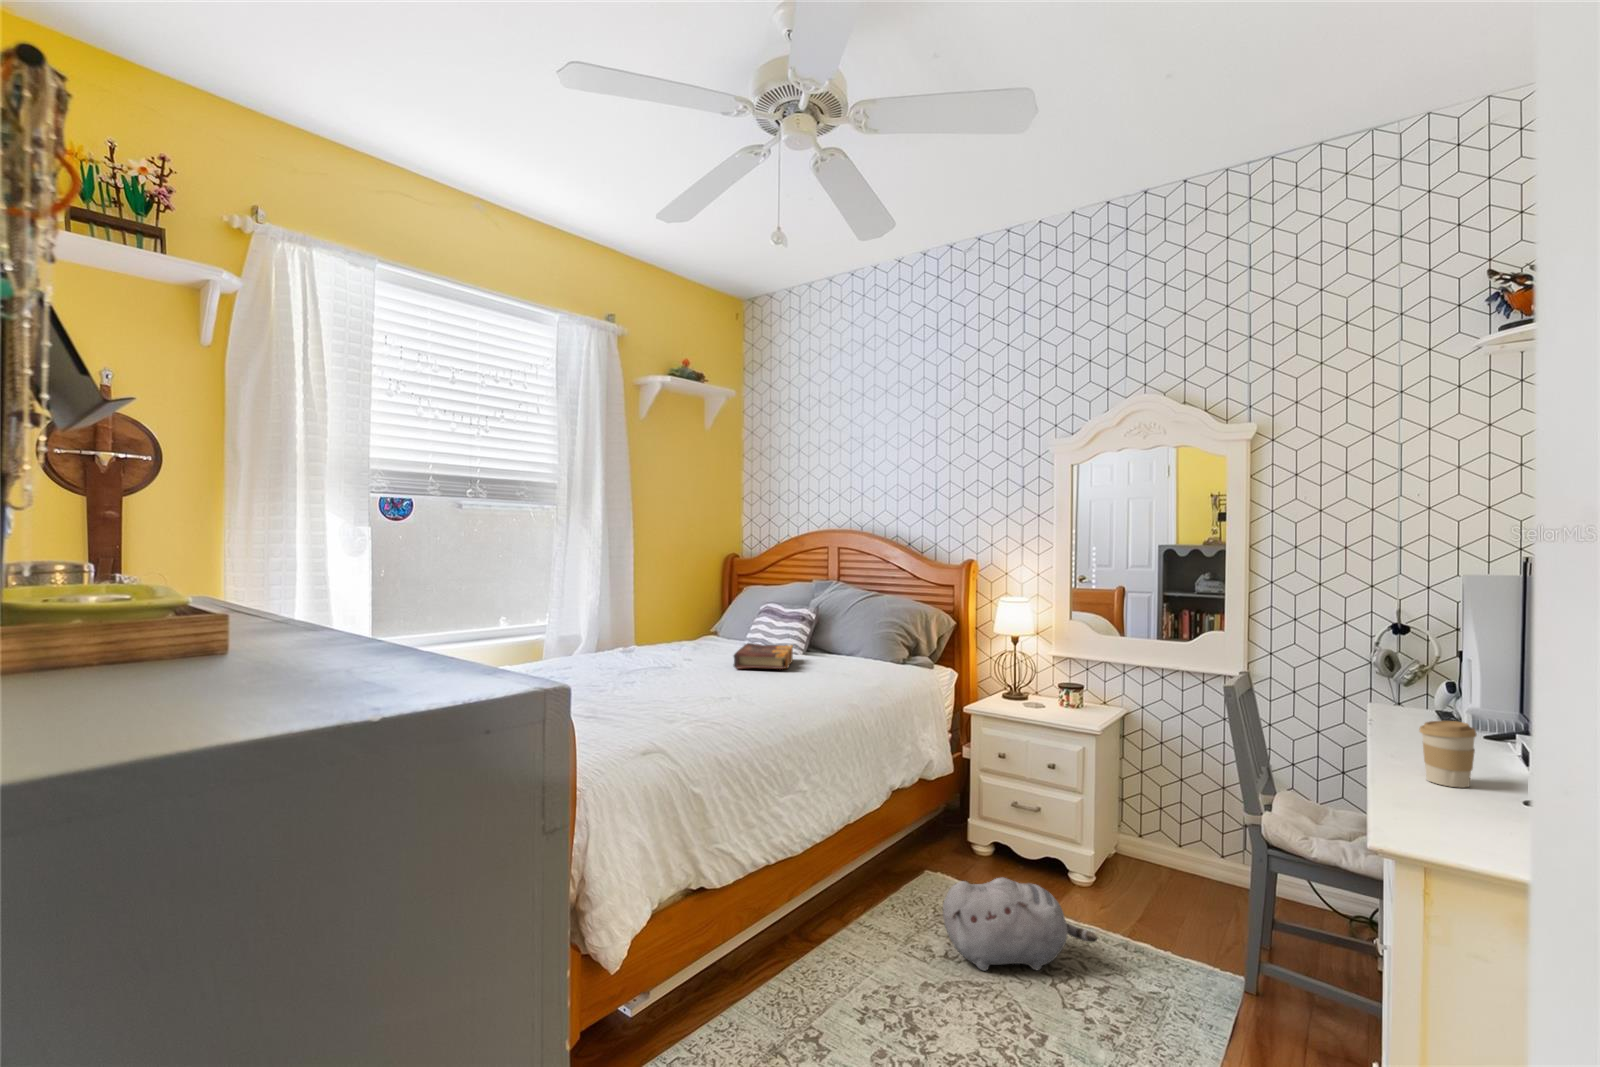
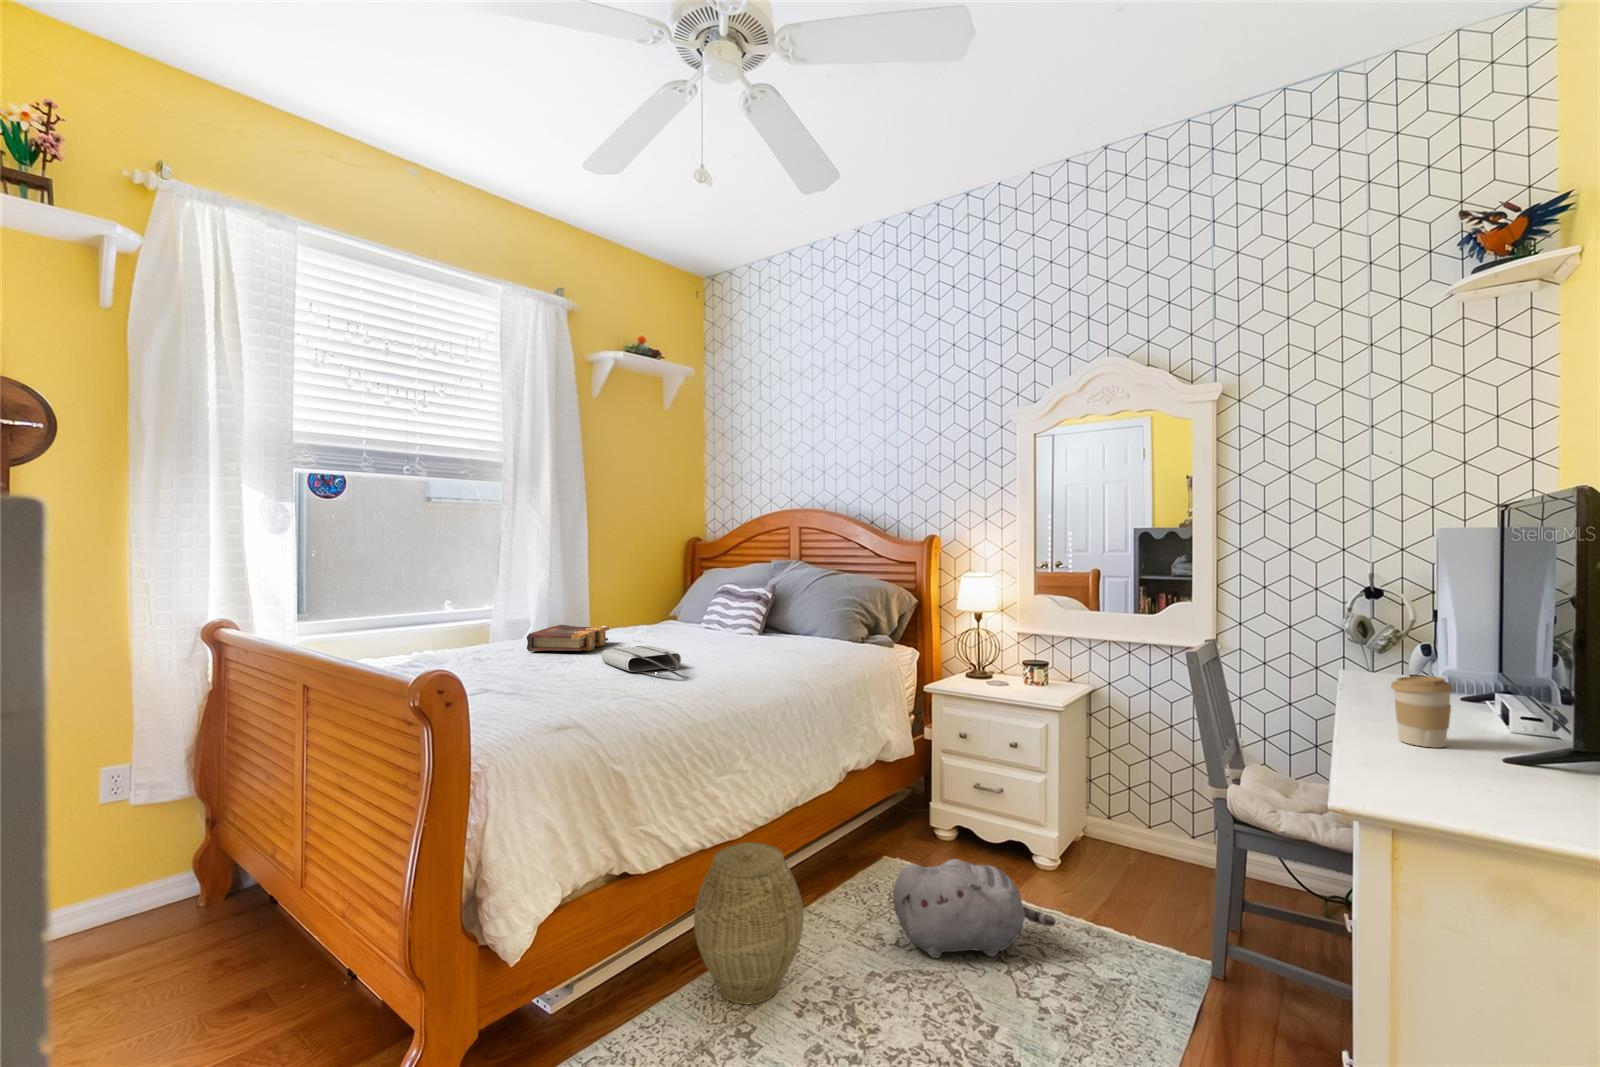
book: present [733,643,793,669] -> present [527,625,609,652]
tote bag: none [661,668,741,697] -> present [602,646,681,674]
woven basket: none [762,859,863,1011] -> present [694,843,804,1005]

